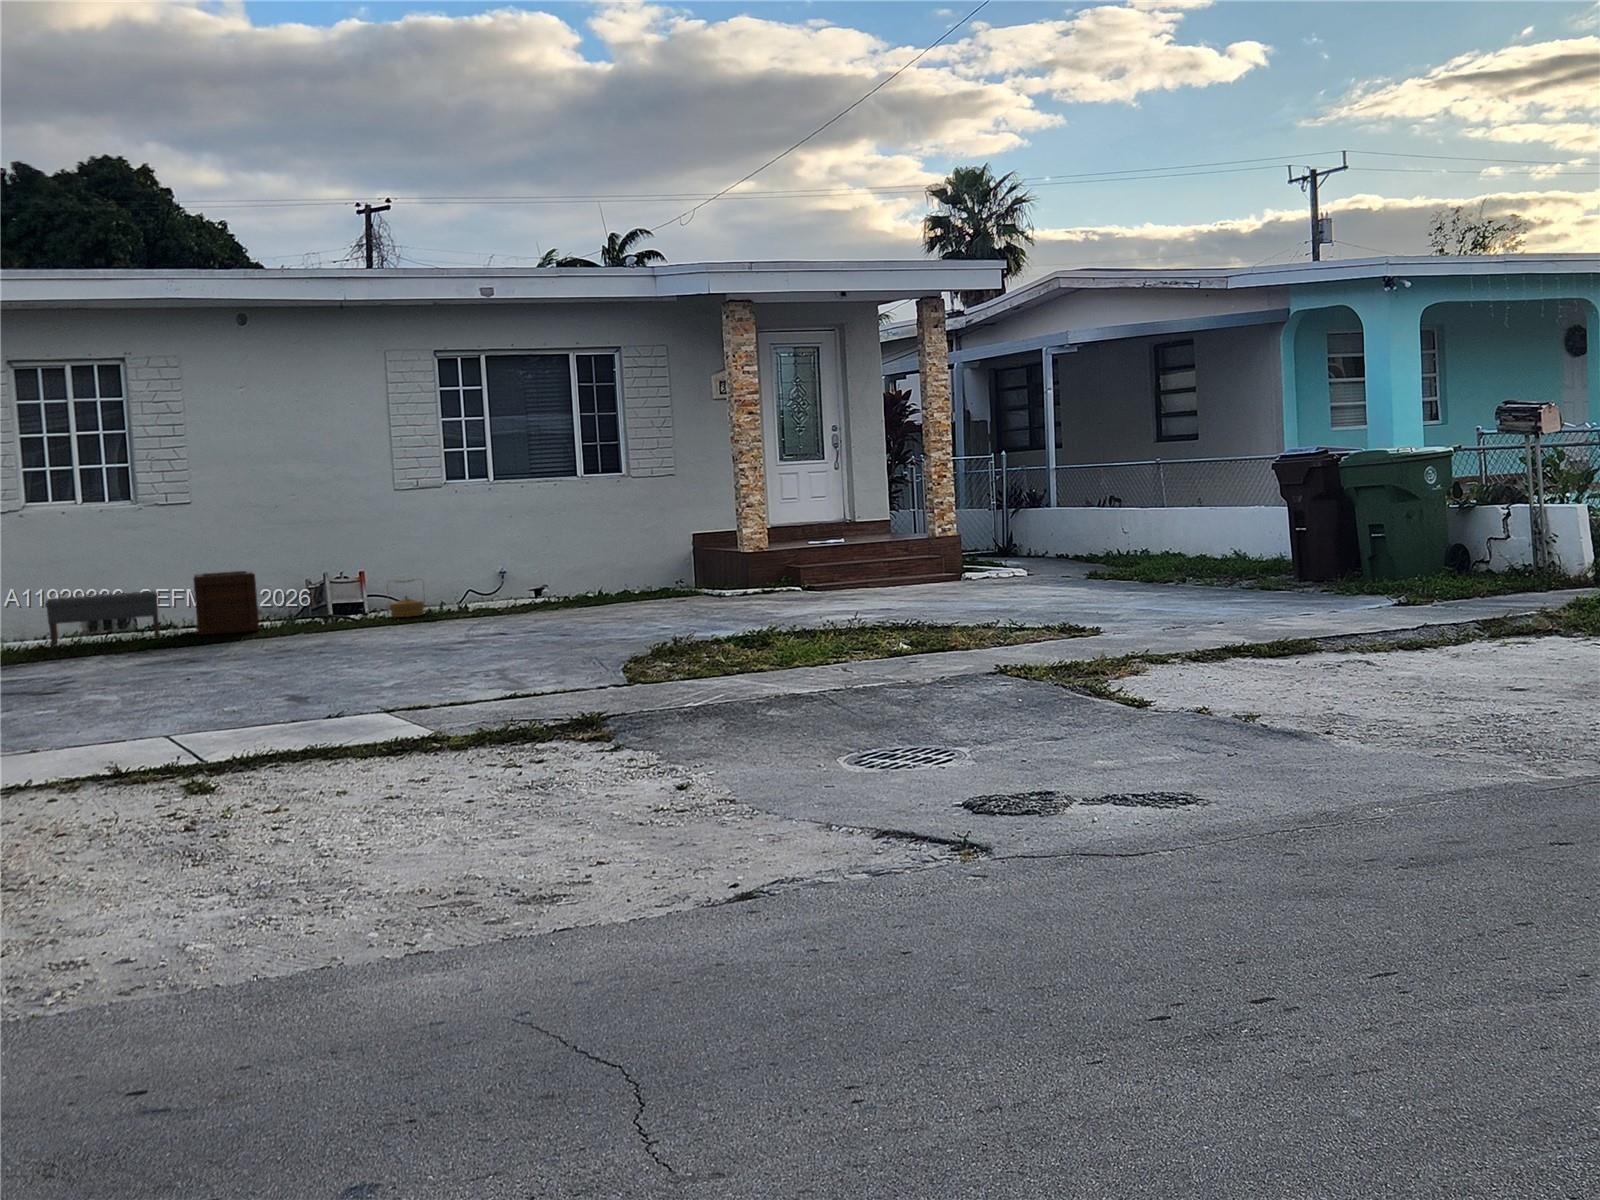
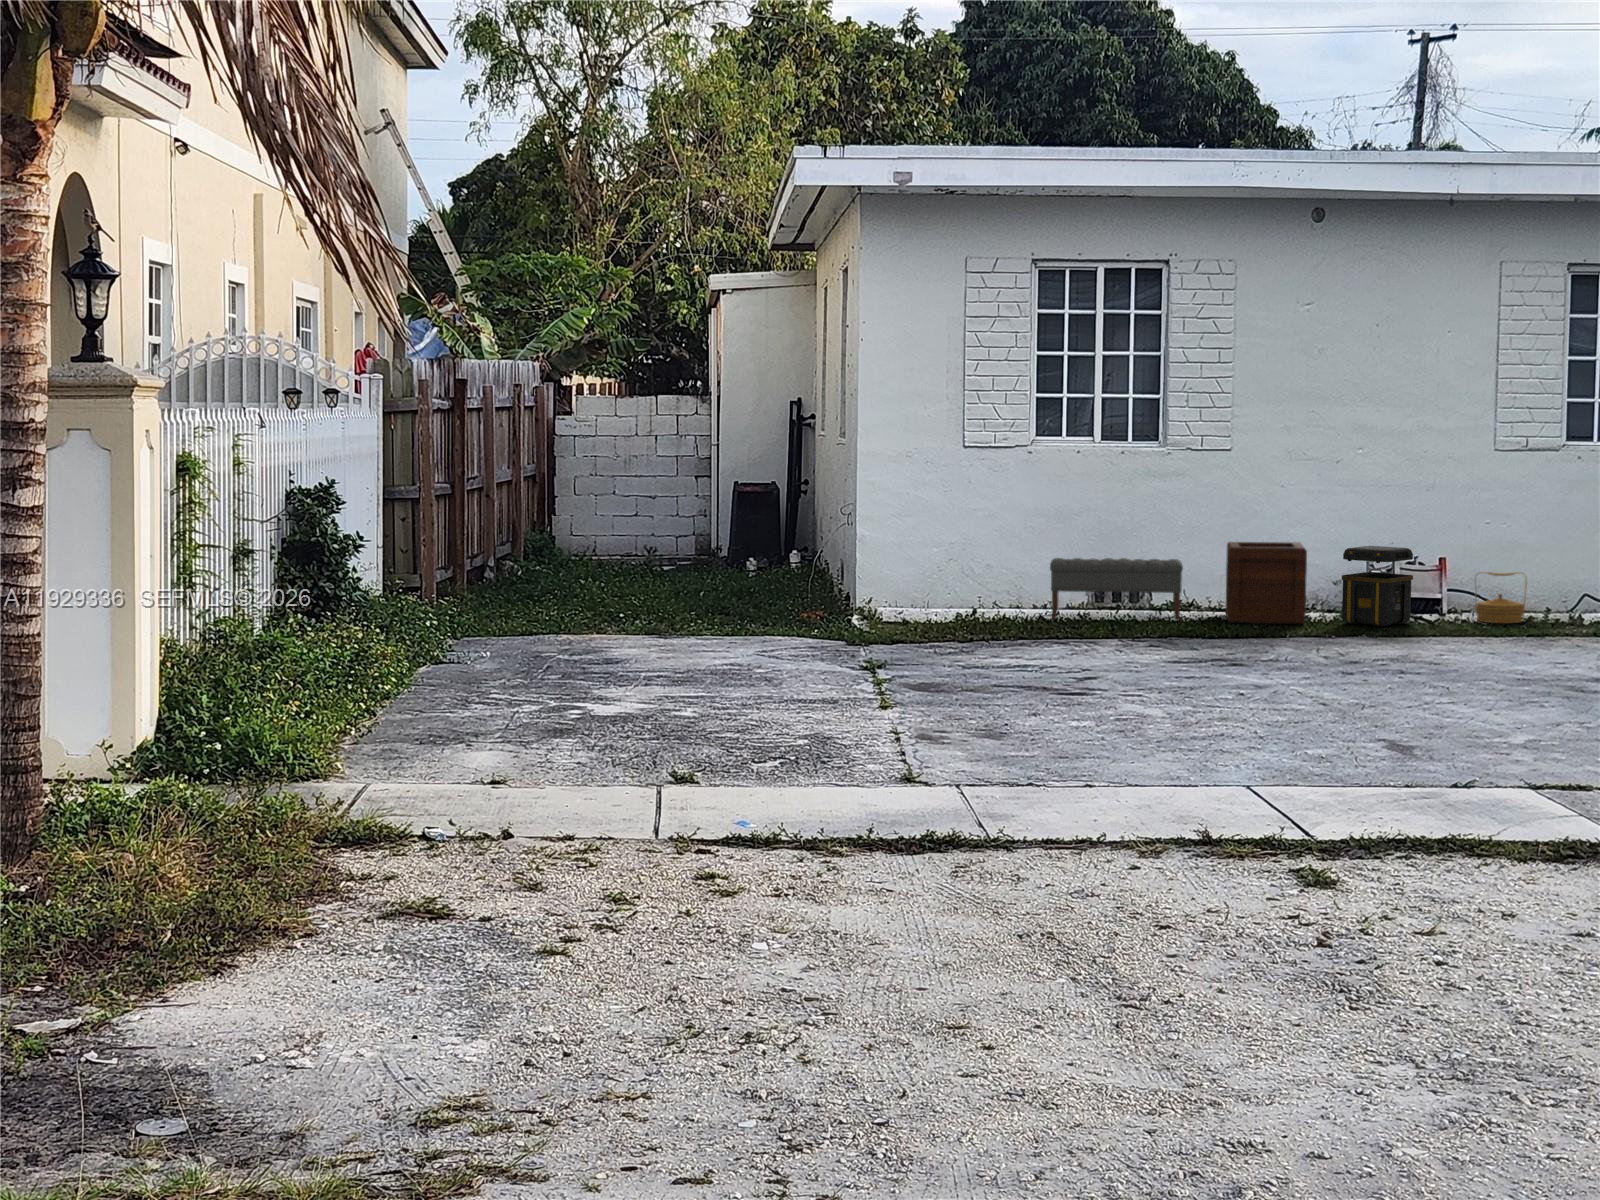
toolbox: none [284,567,340,627] -> present [1342,546,1413,627]

